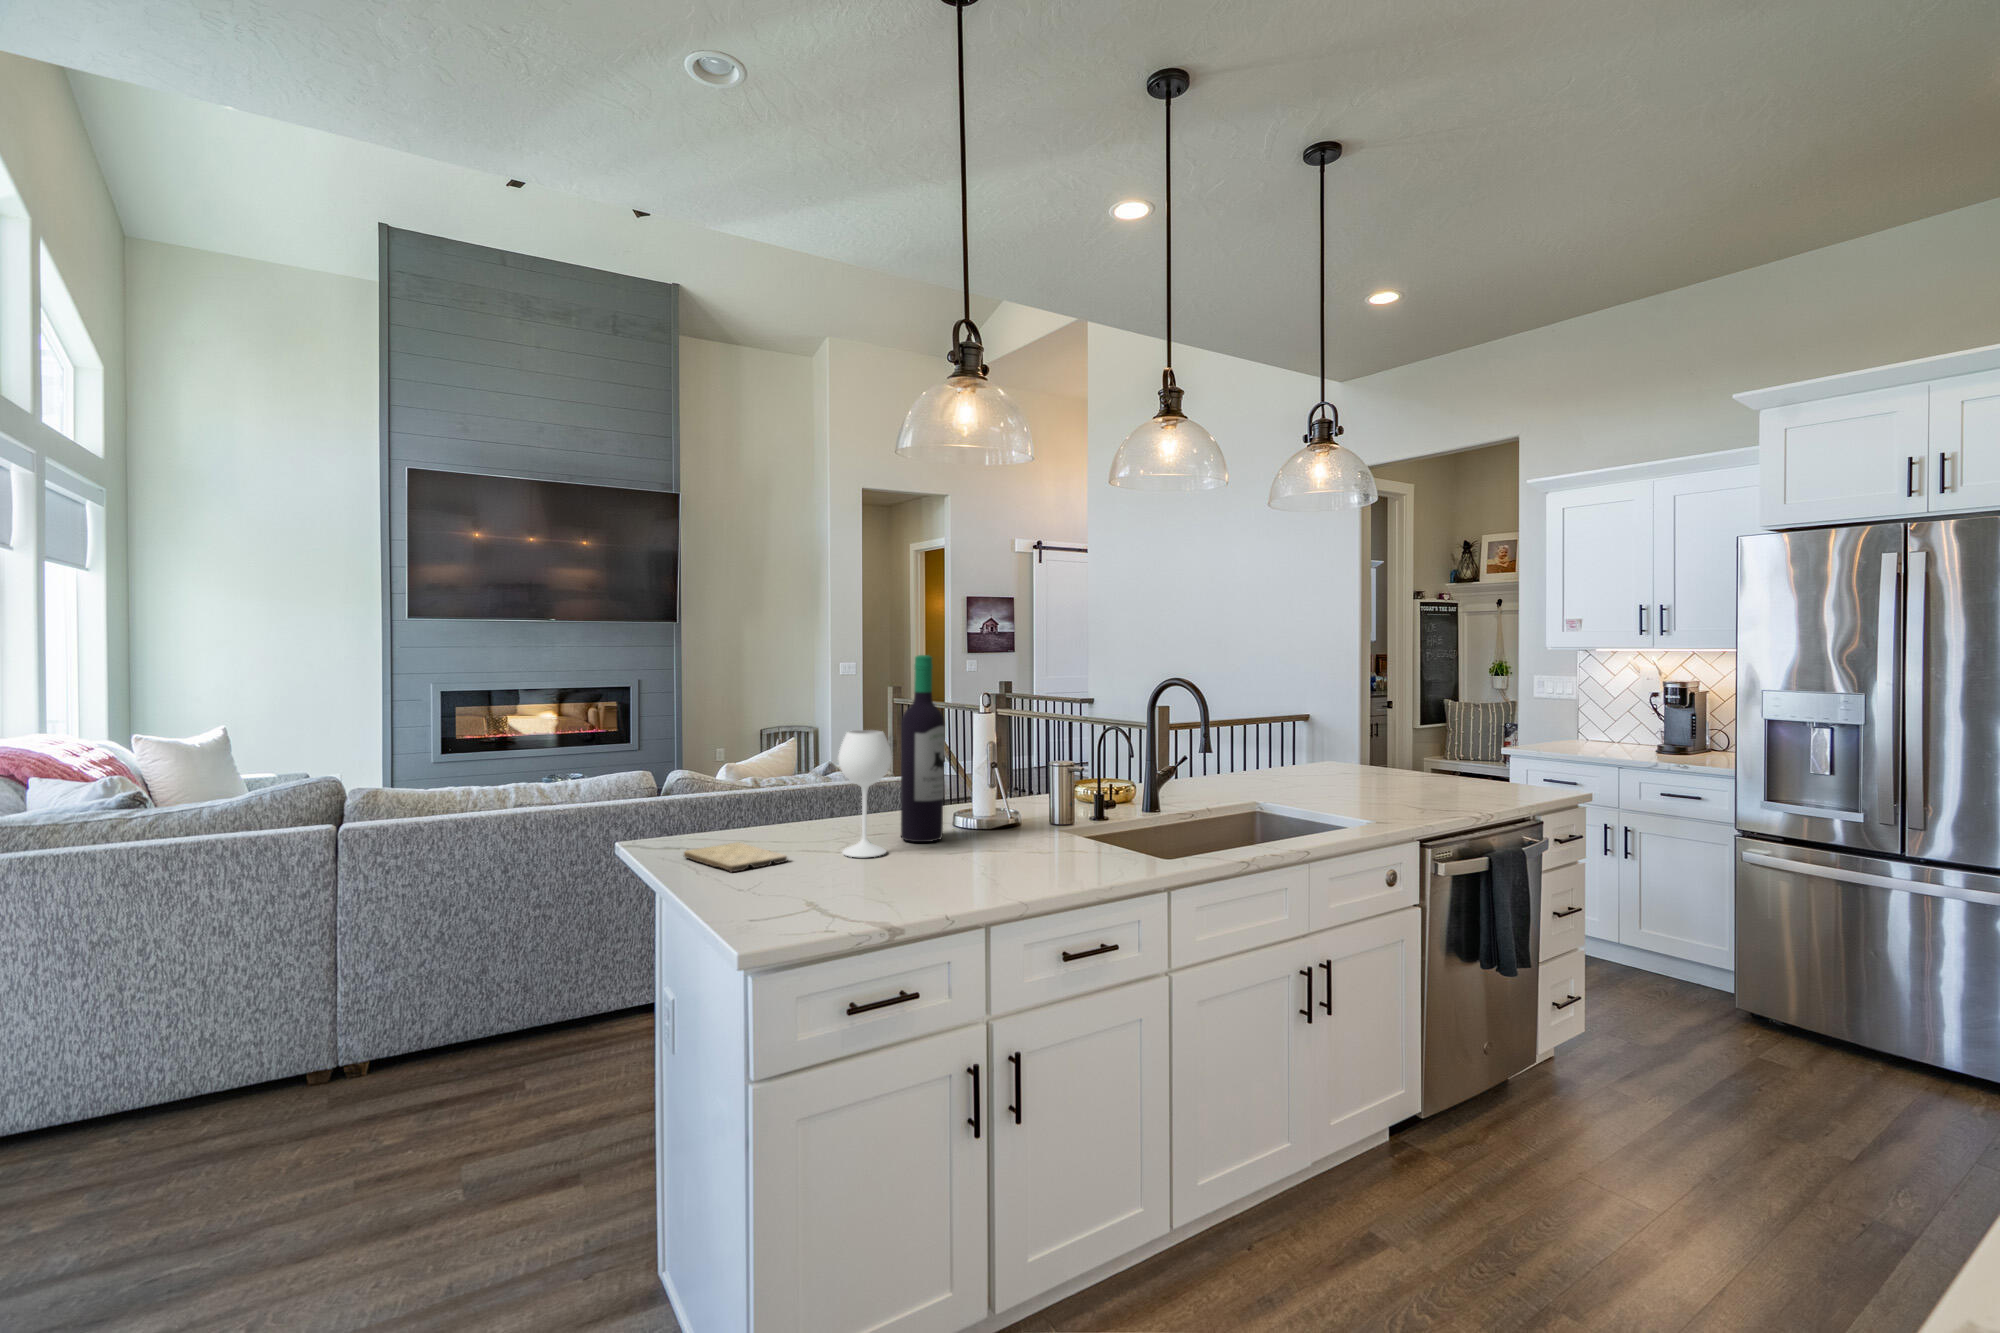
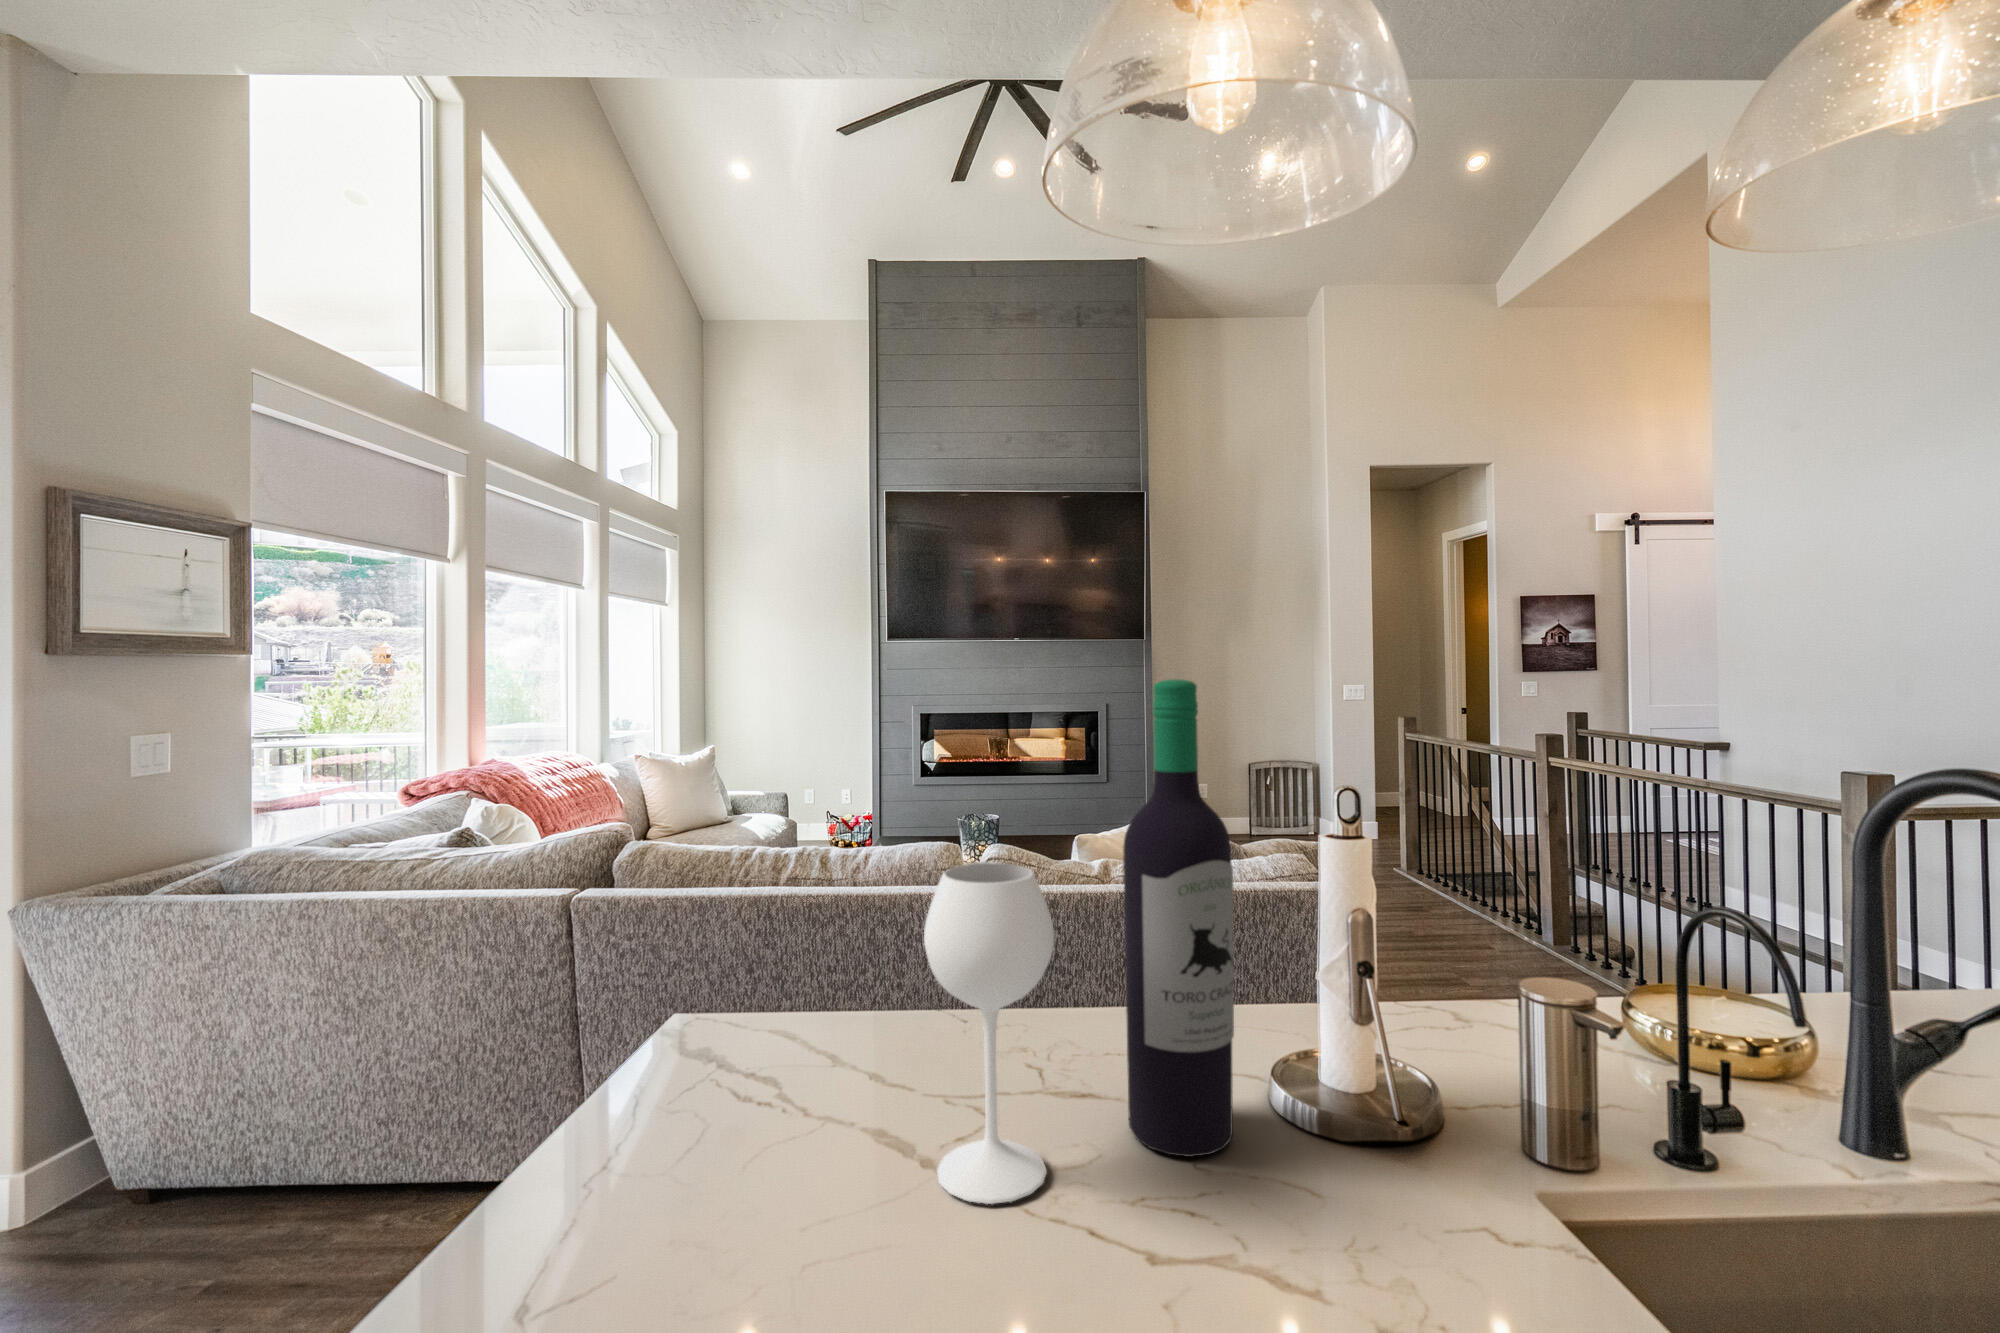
cutting board: present [684,842,787,872] -> none [644,1066,806,1190]

